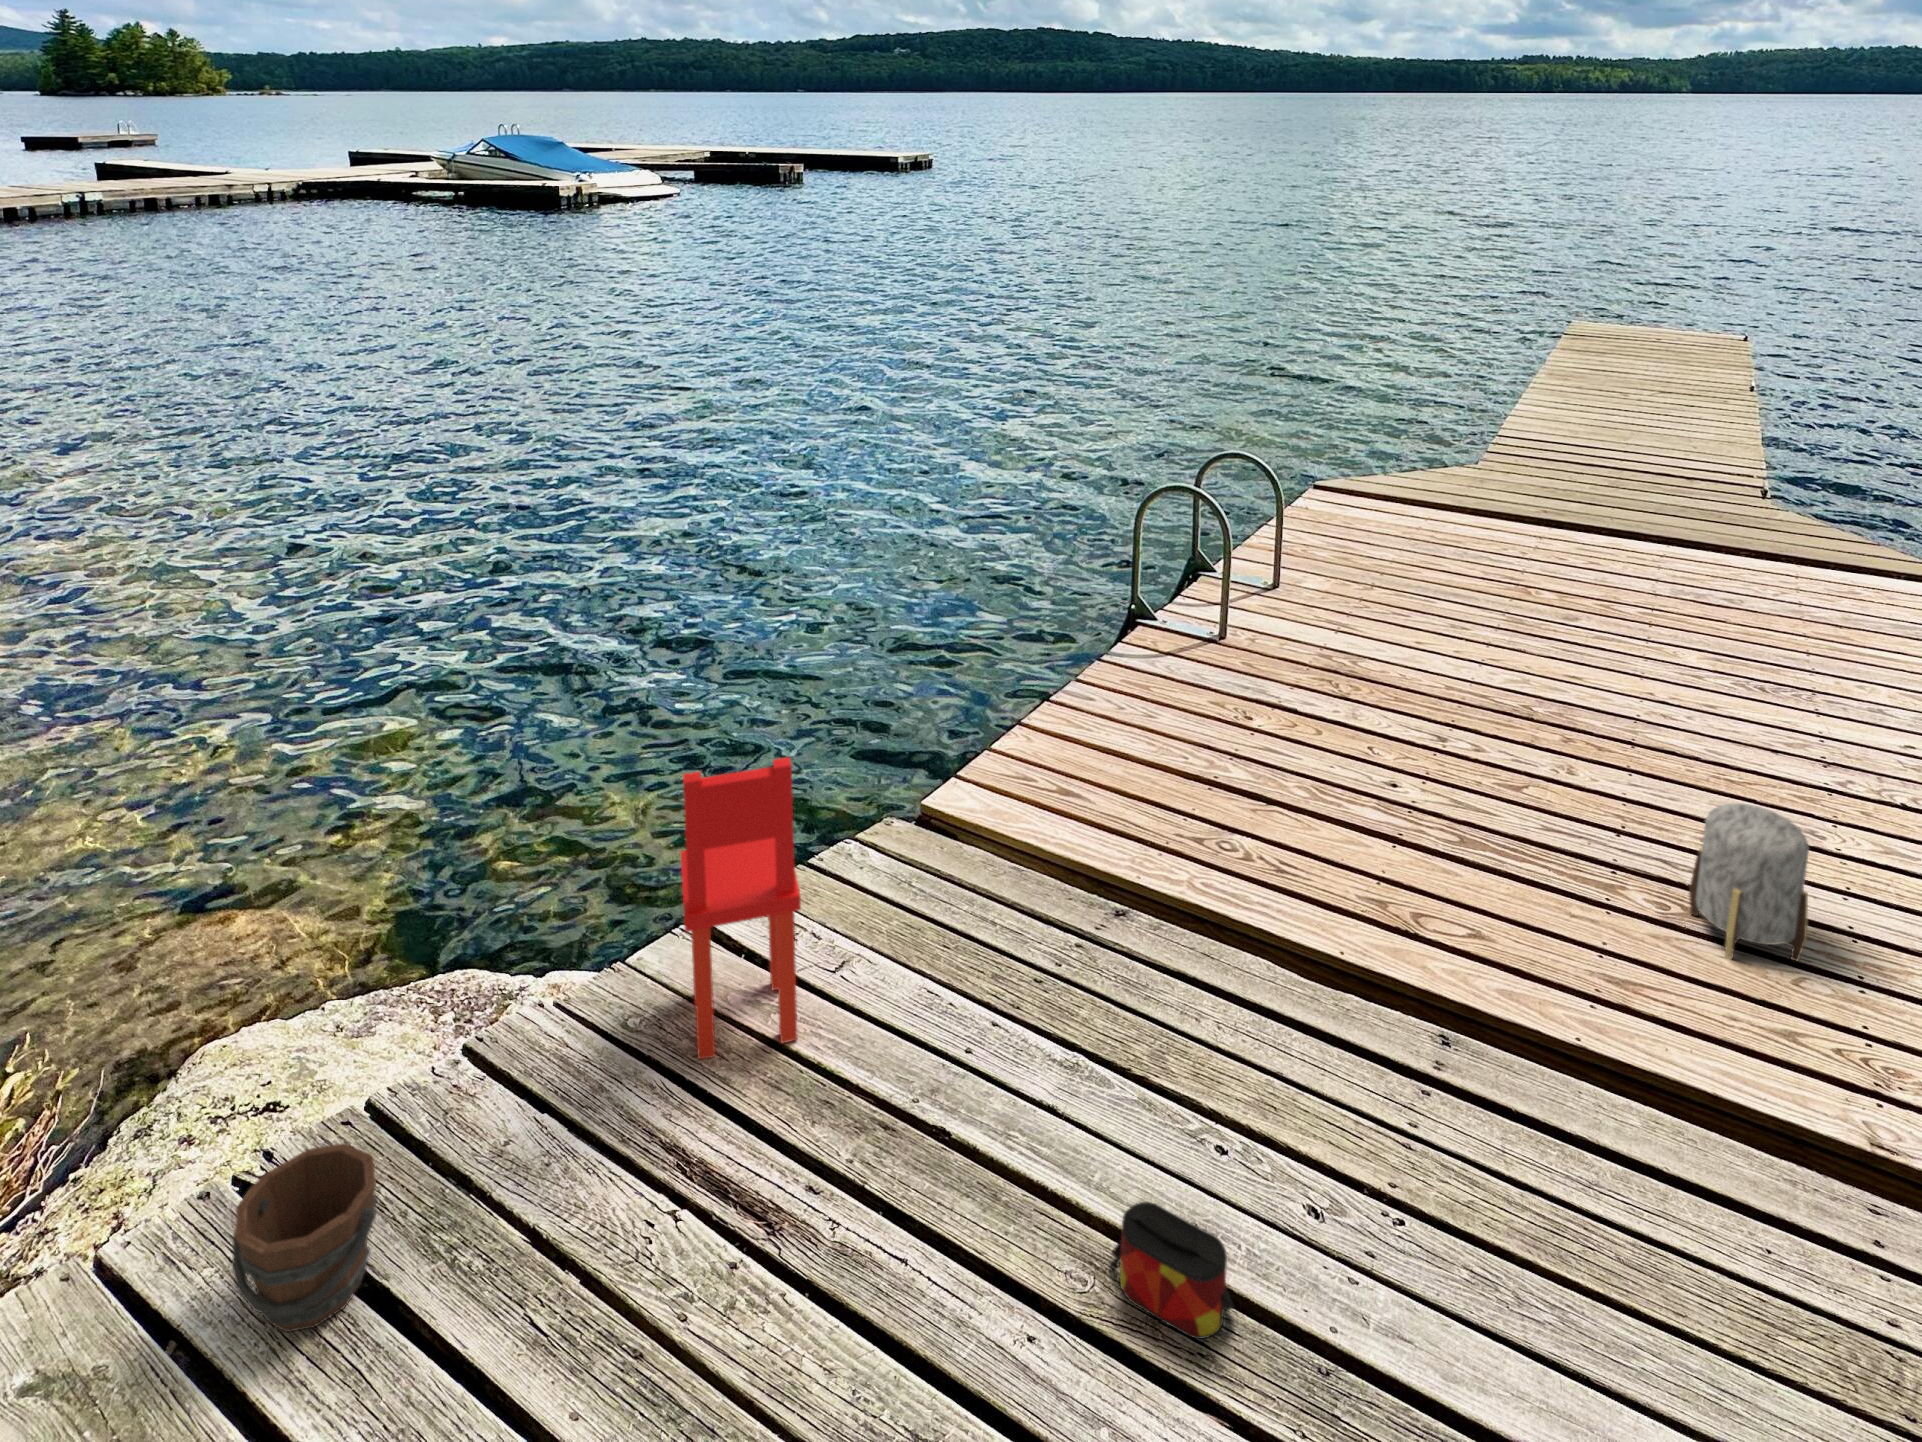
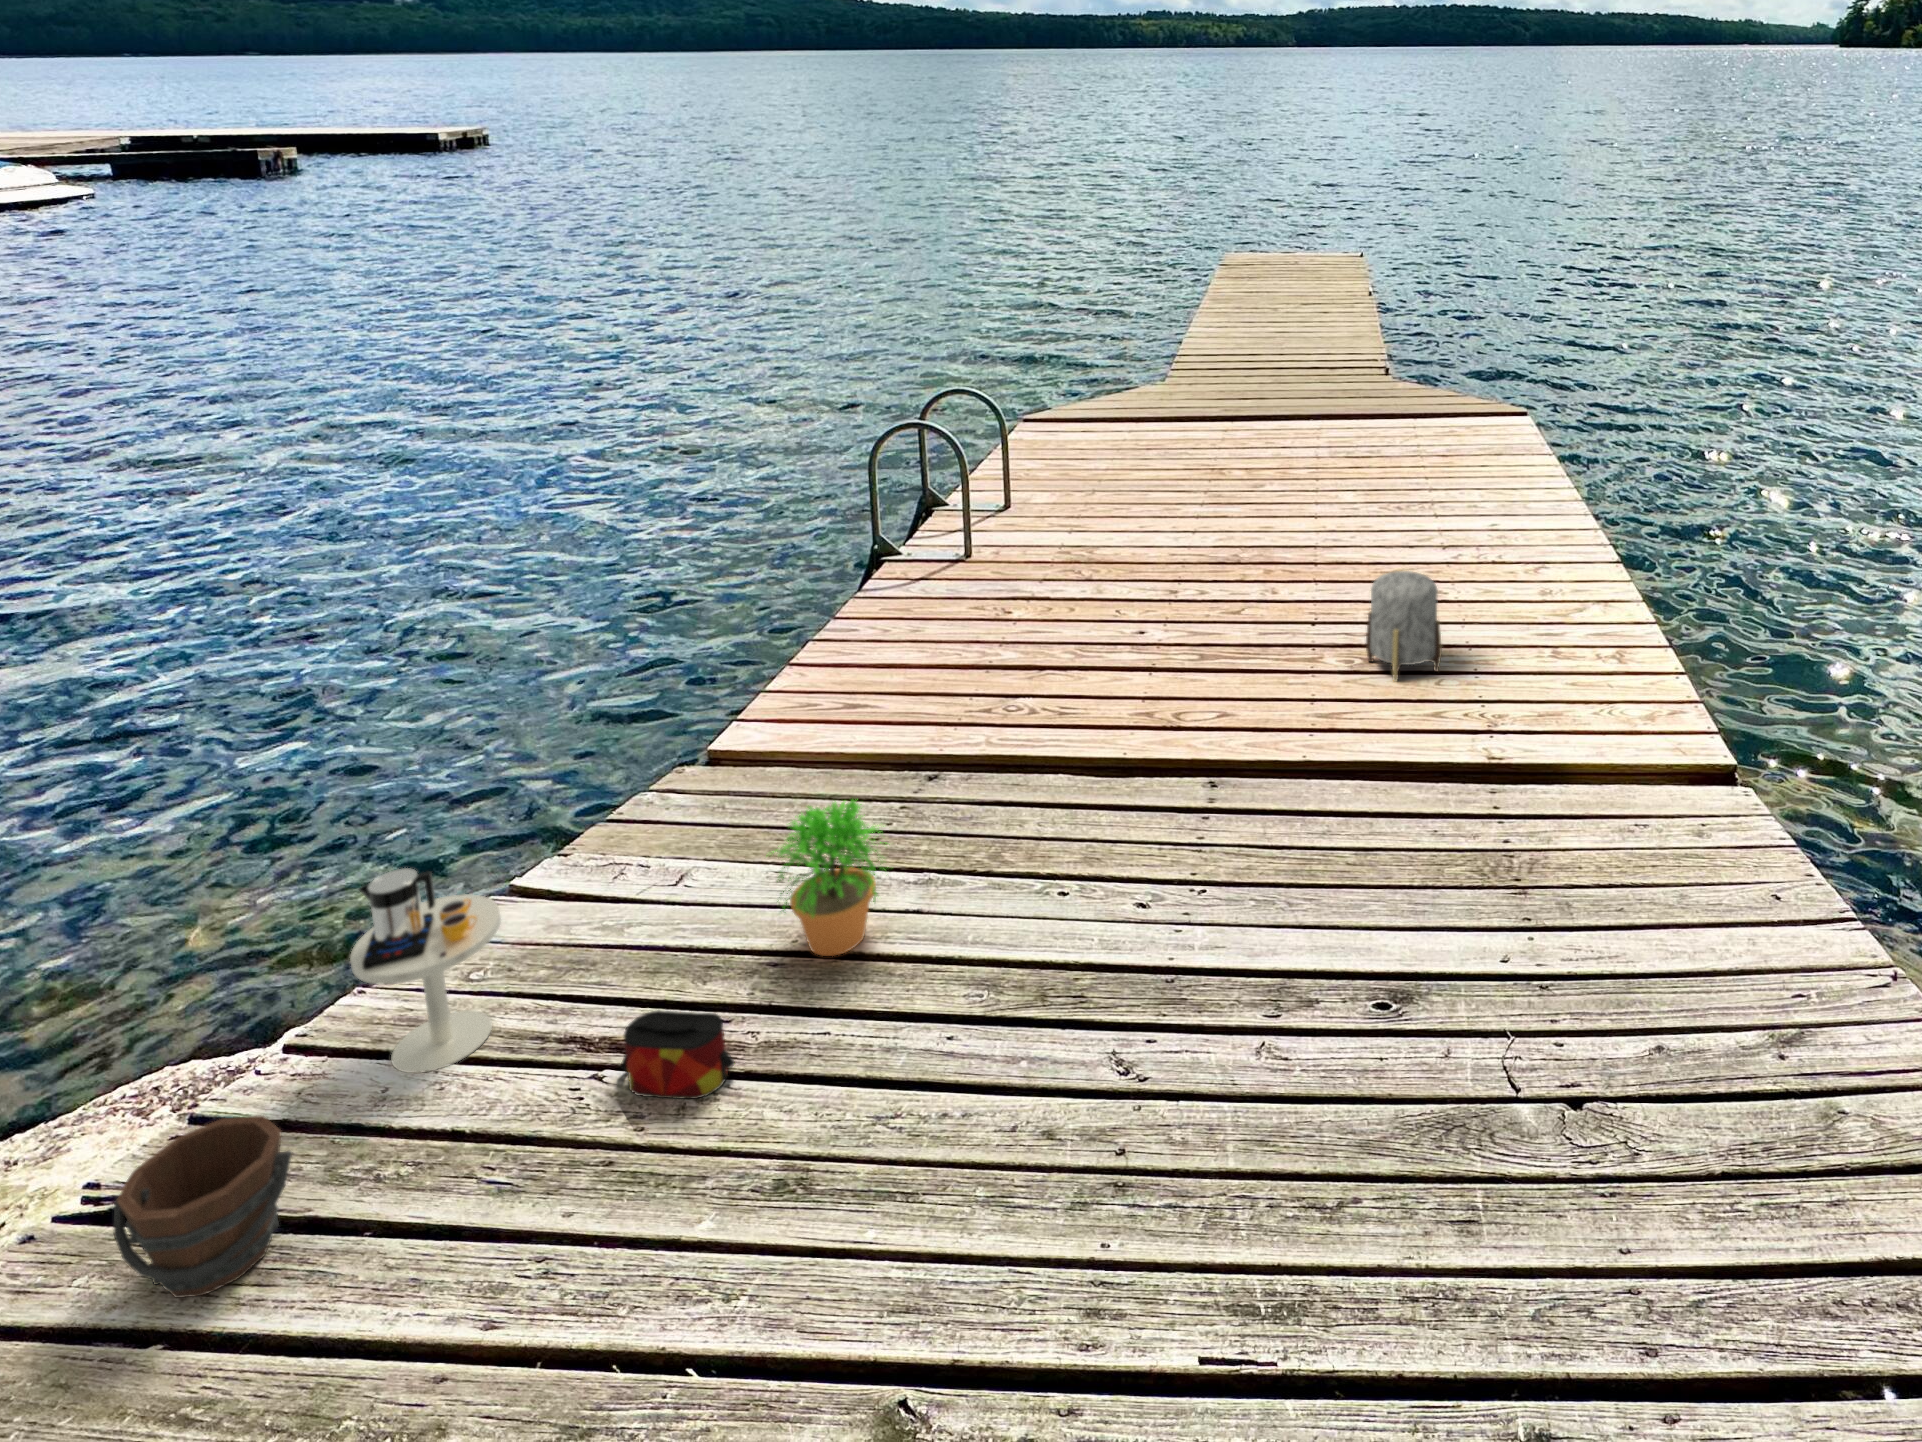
chair: present [680,757,801,1059] -> none [507,675,664,981]
side table: none [503,910,638,1130] -> present [350,868,501,1073]
potted plant: none [890,951,1021,1141] -> present [773,800,890,956]
bag: present [1112,1202,1234,1339] -> present [621,1011,735,1099]

